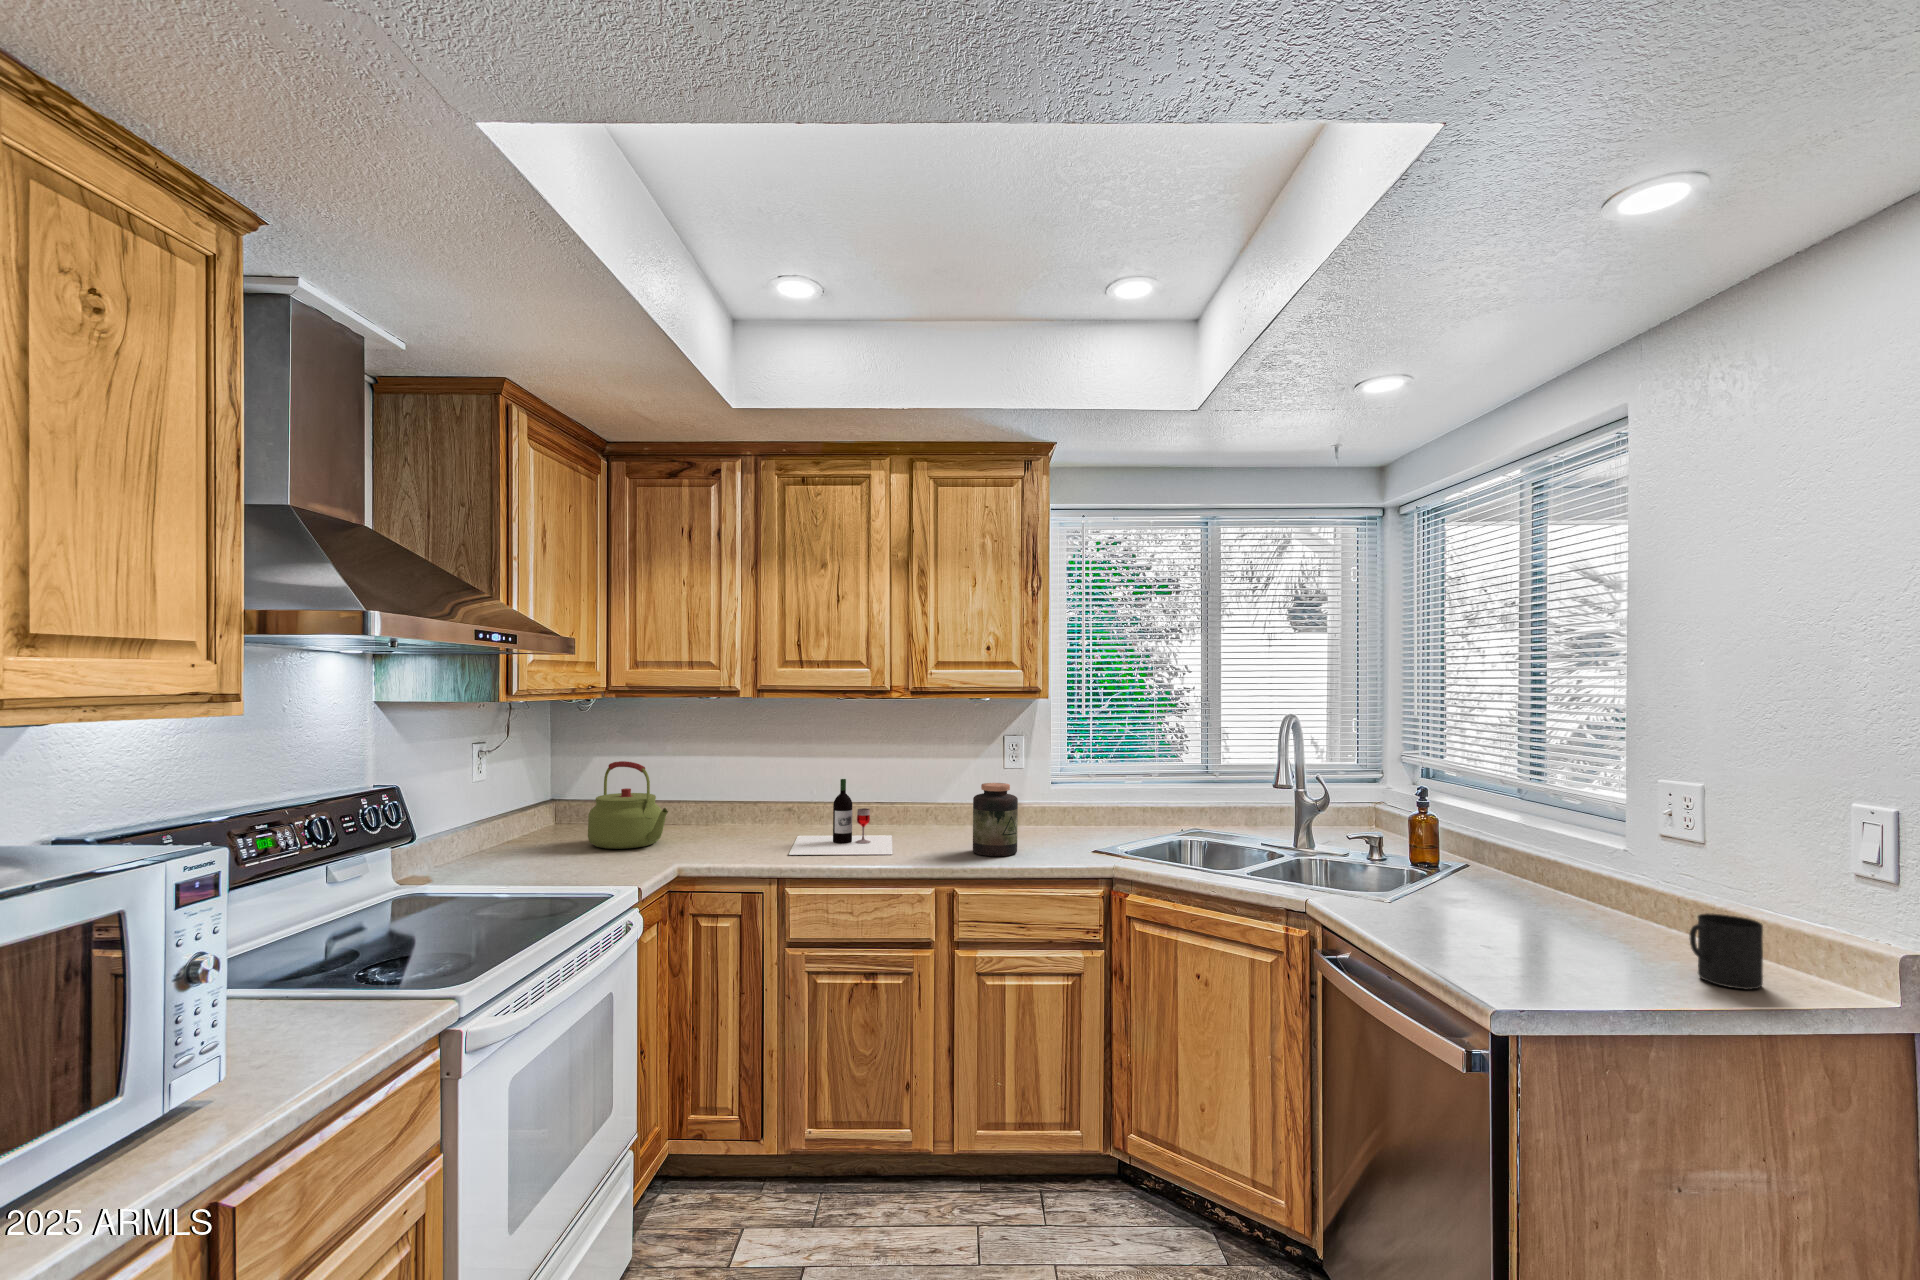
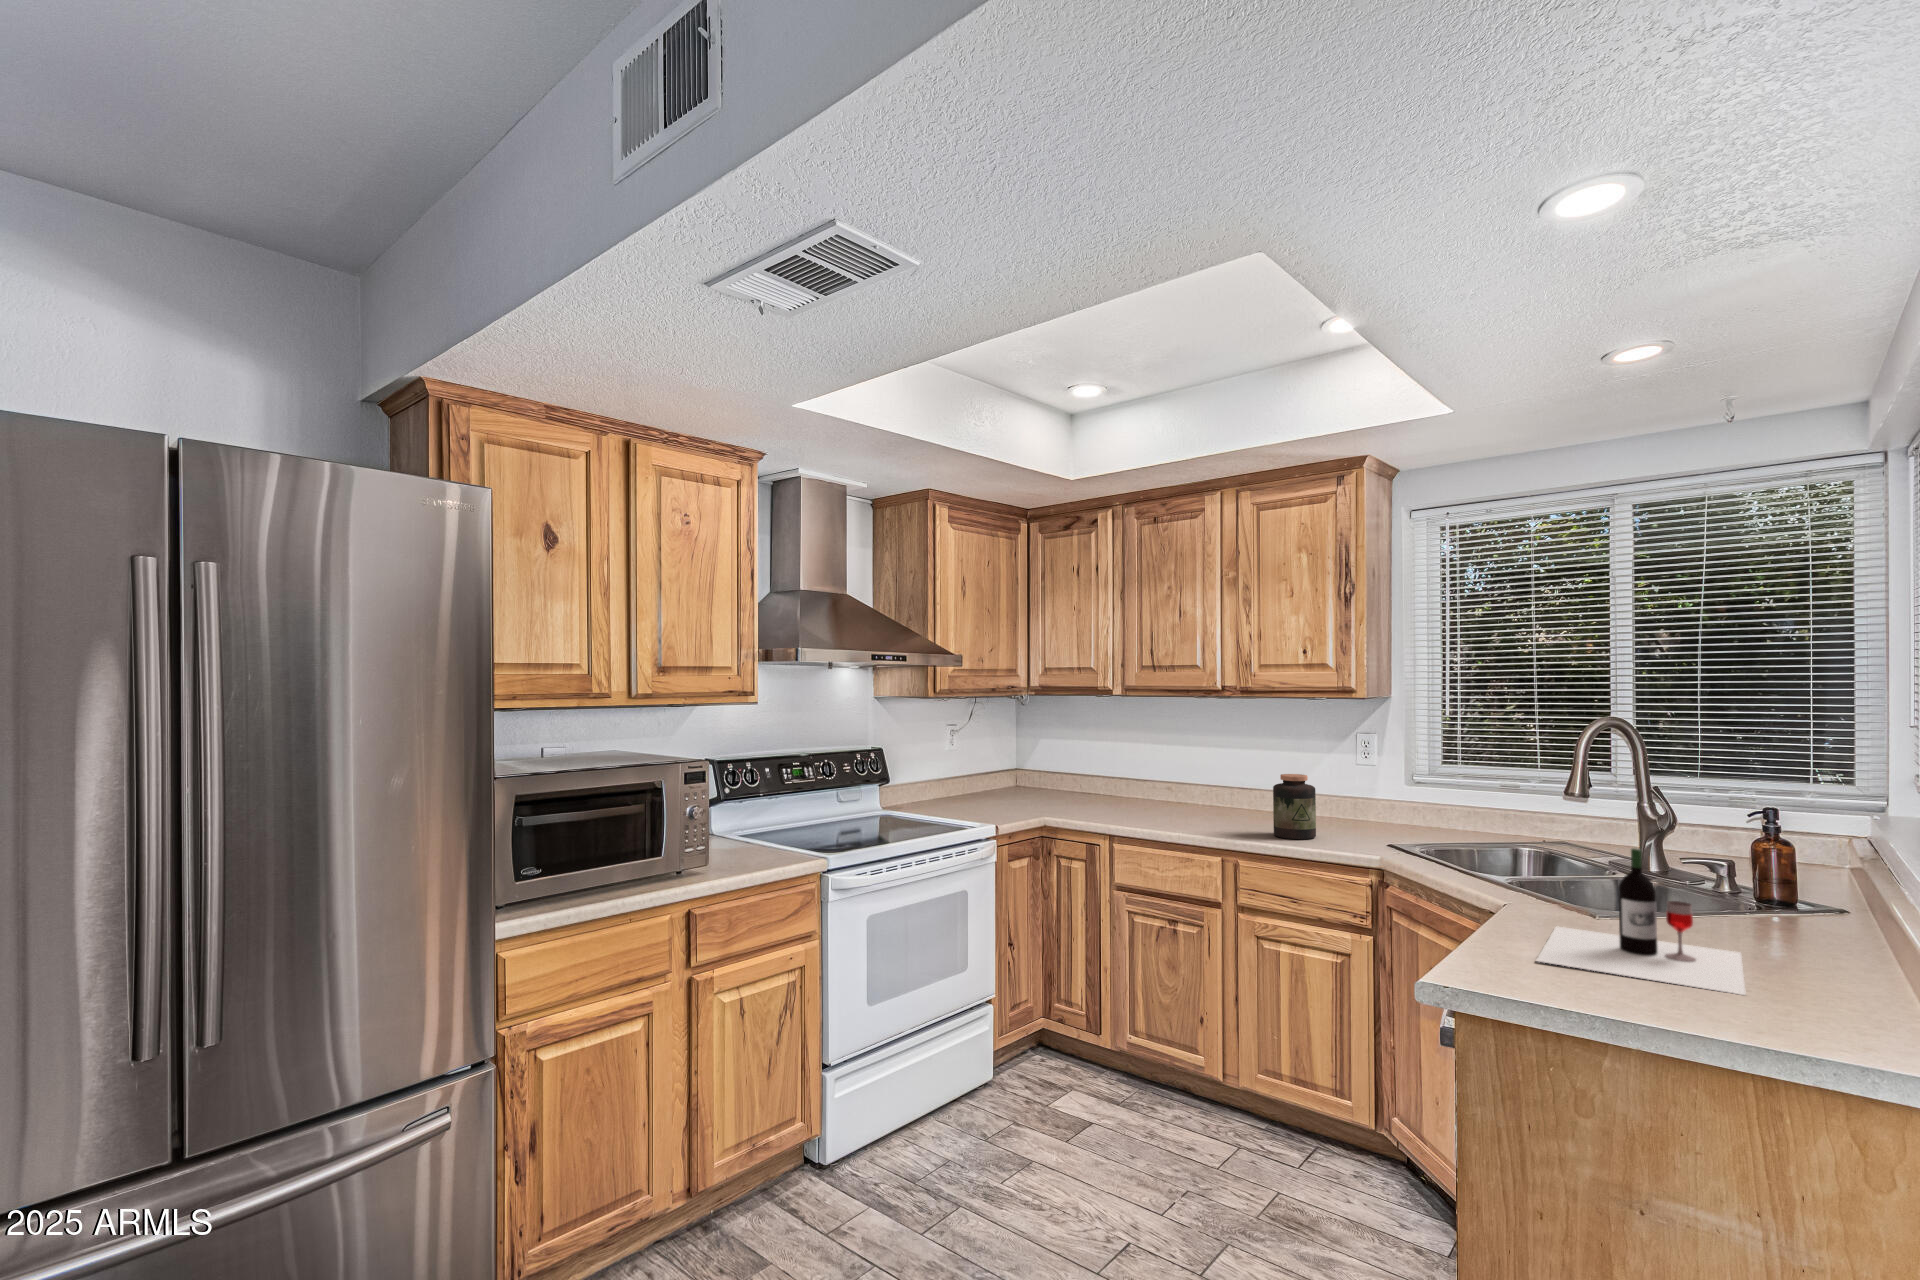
kettle: present [588,761,668,849] -> none [1014,742,1066,805]
wine bottle: present [789,779,892,855] -> present [1537,848,1745,995]
mug: present [1690,913,1763,990] -> none [1731,945,1838,1037]

